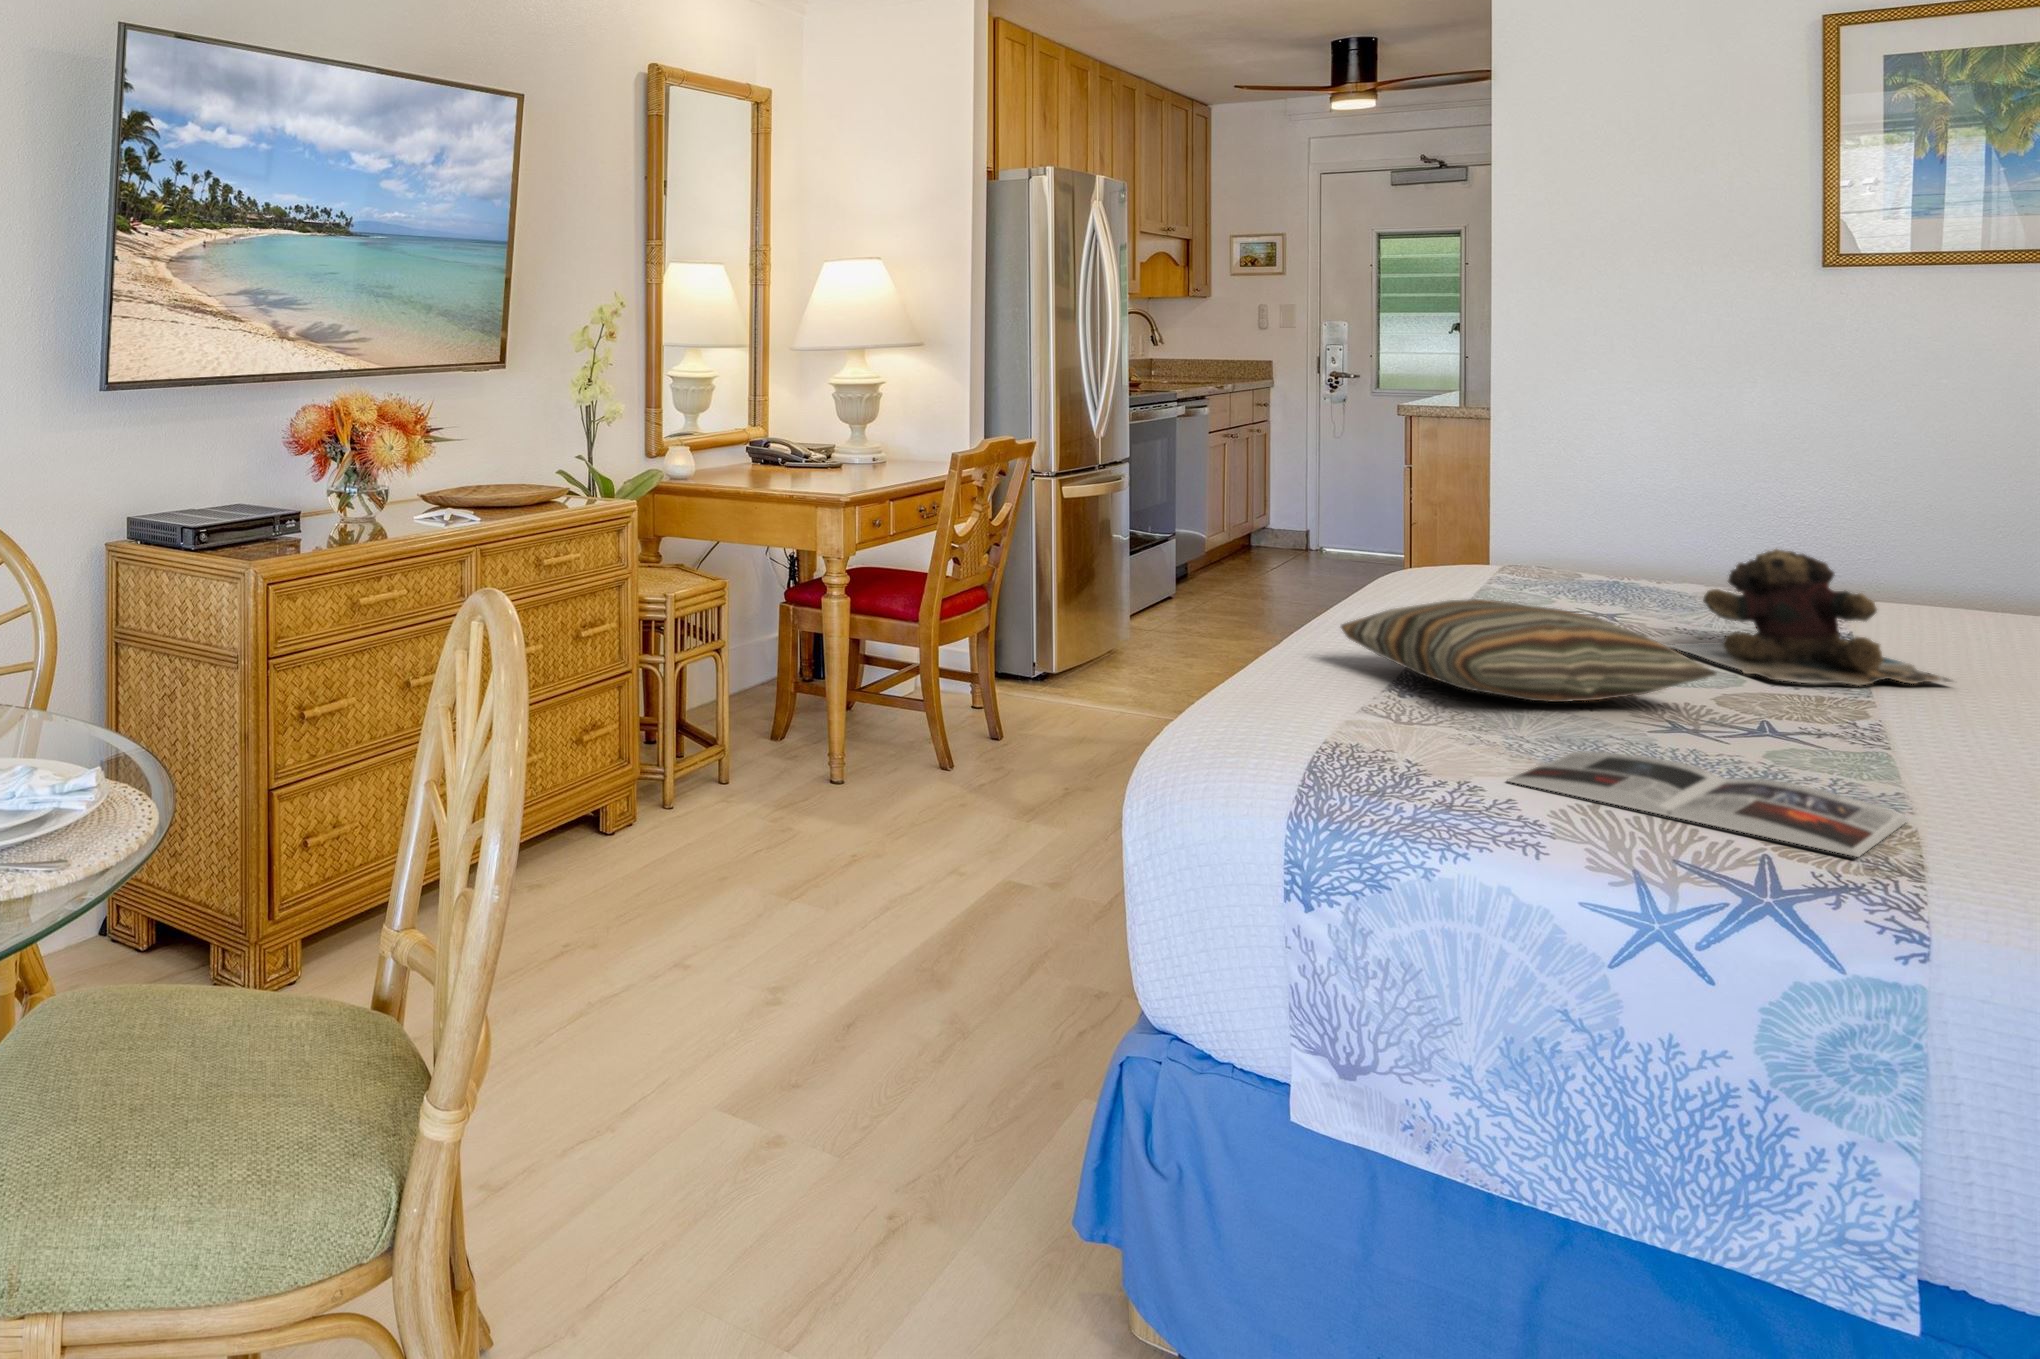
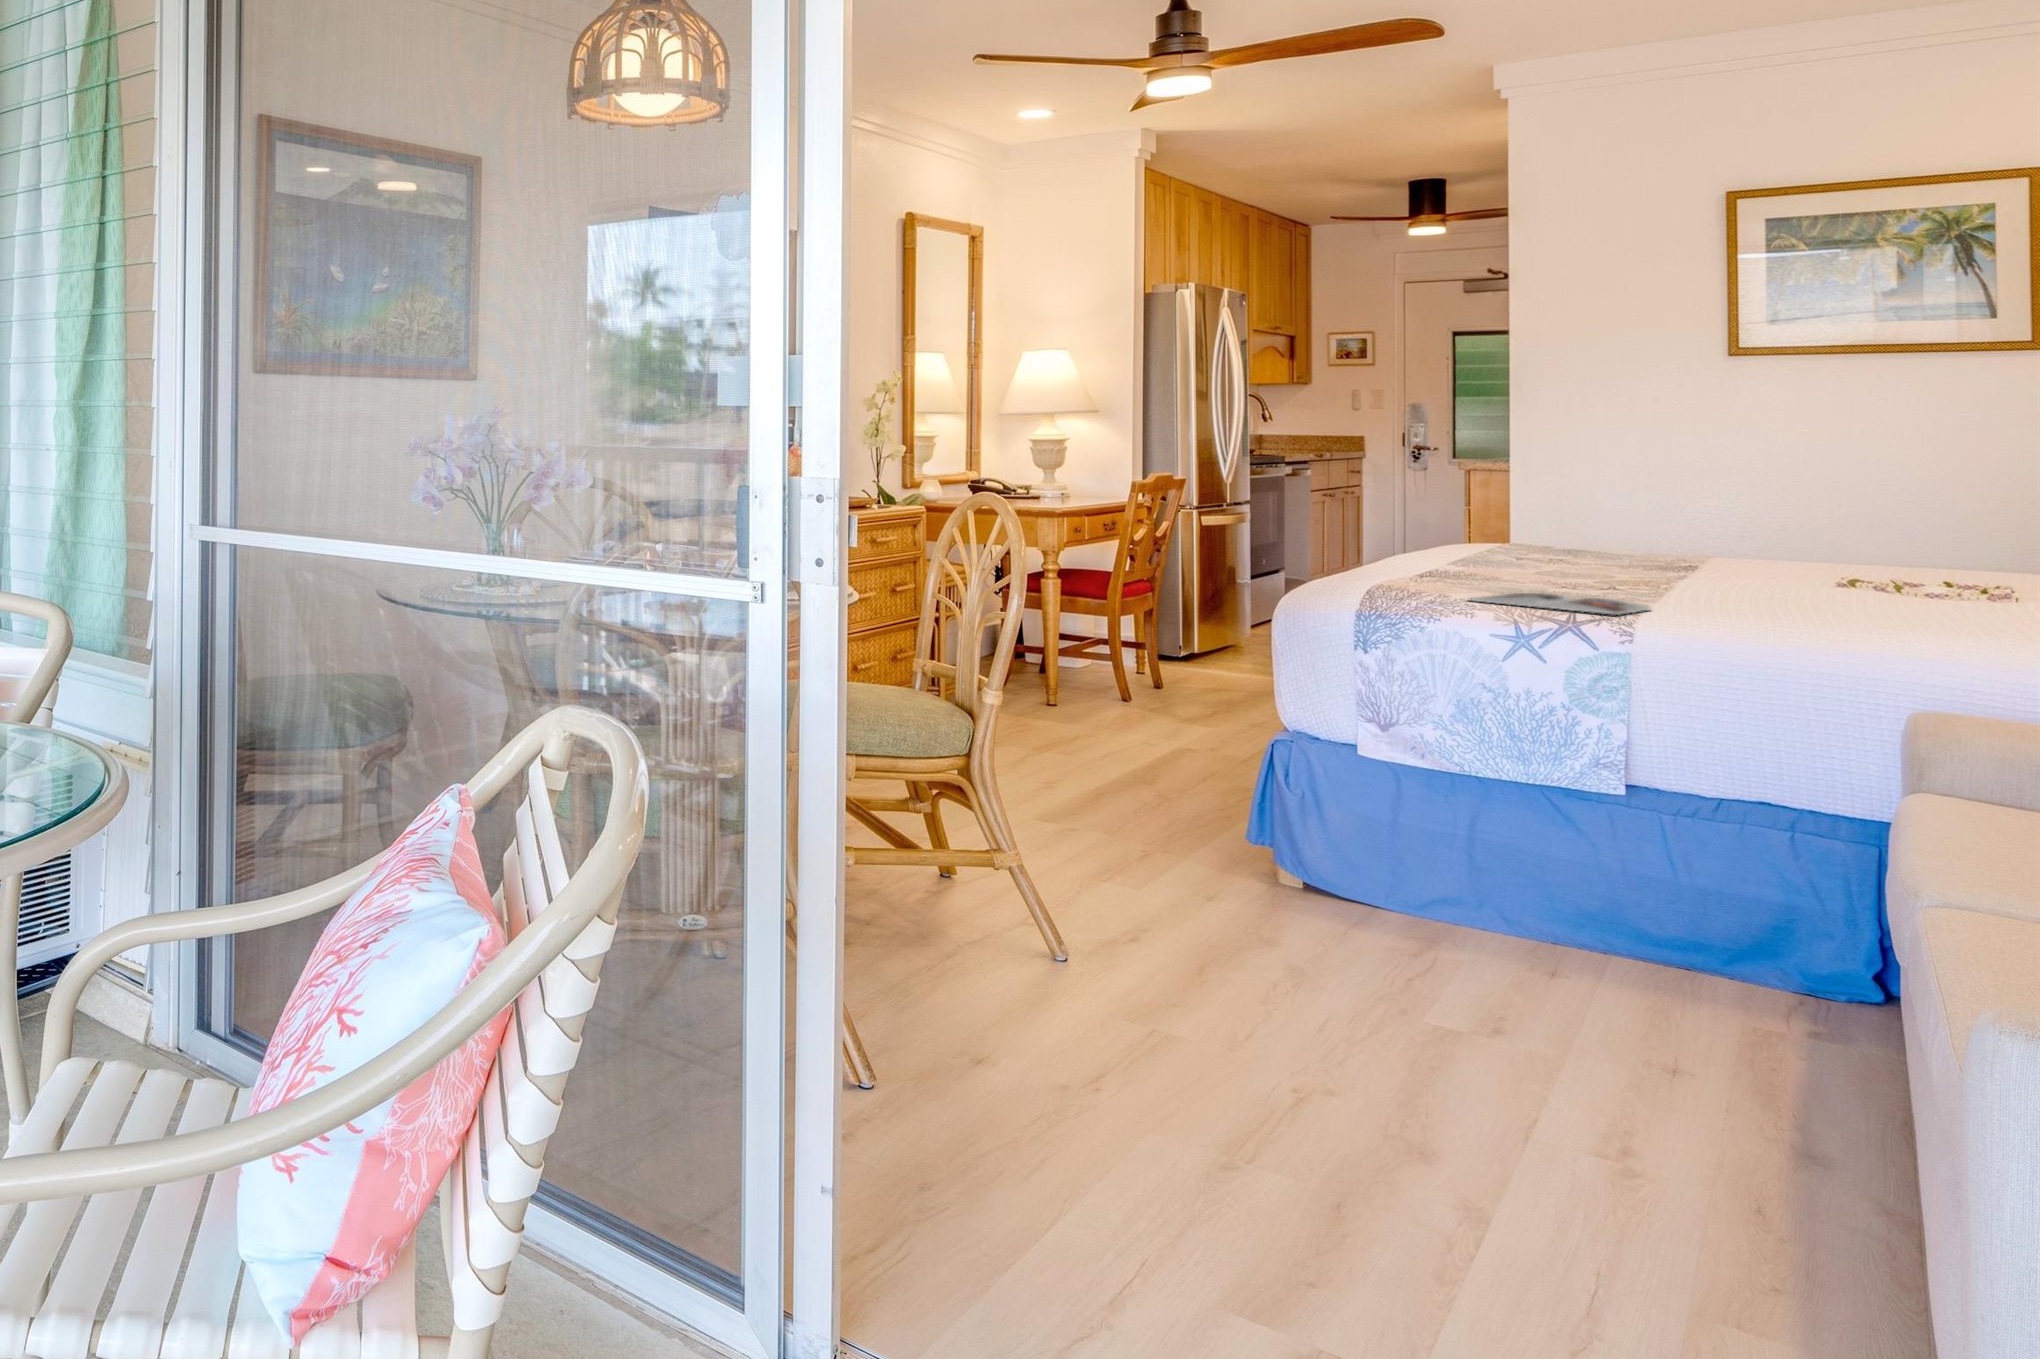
teddy bear: present [1665,549,1951,685] -> none [1581,512,1736,581]
pillow: present [1341,599,1716,702] -> none [1390,534,1589,583]

